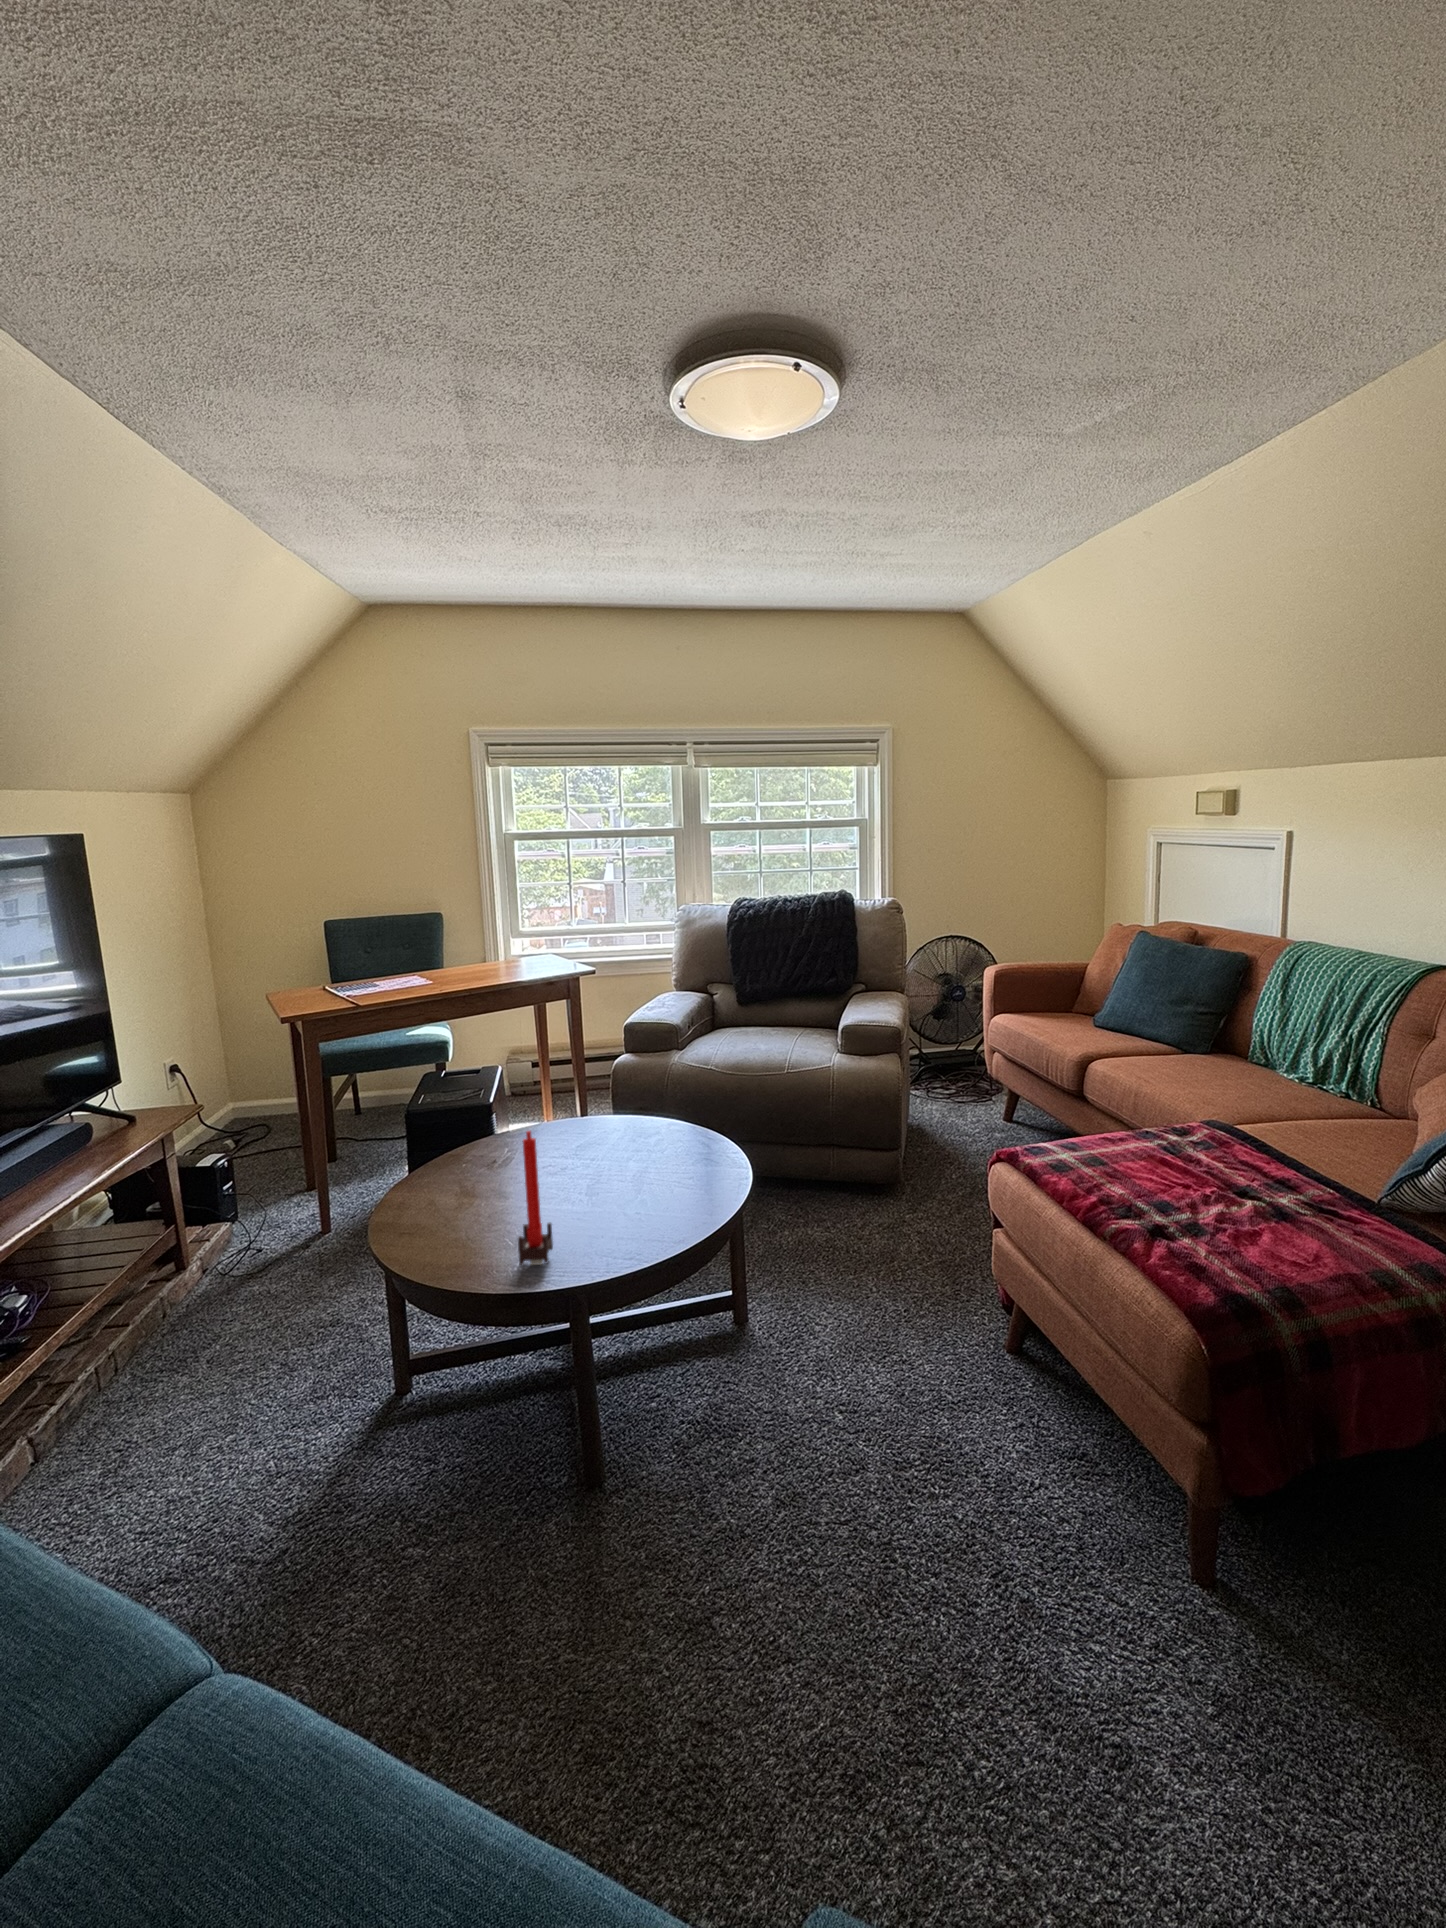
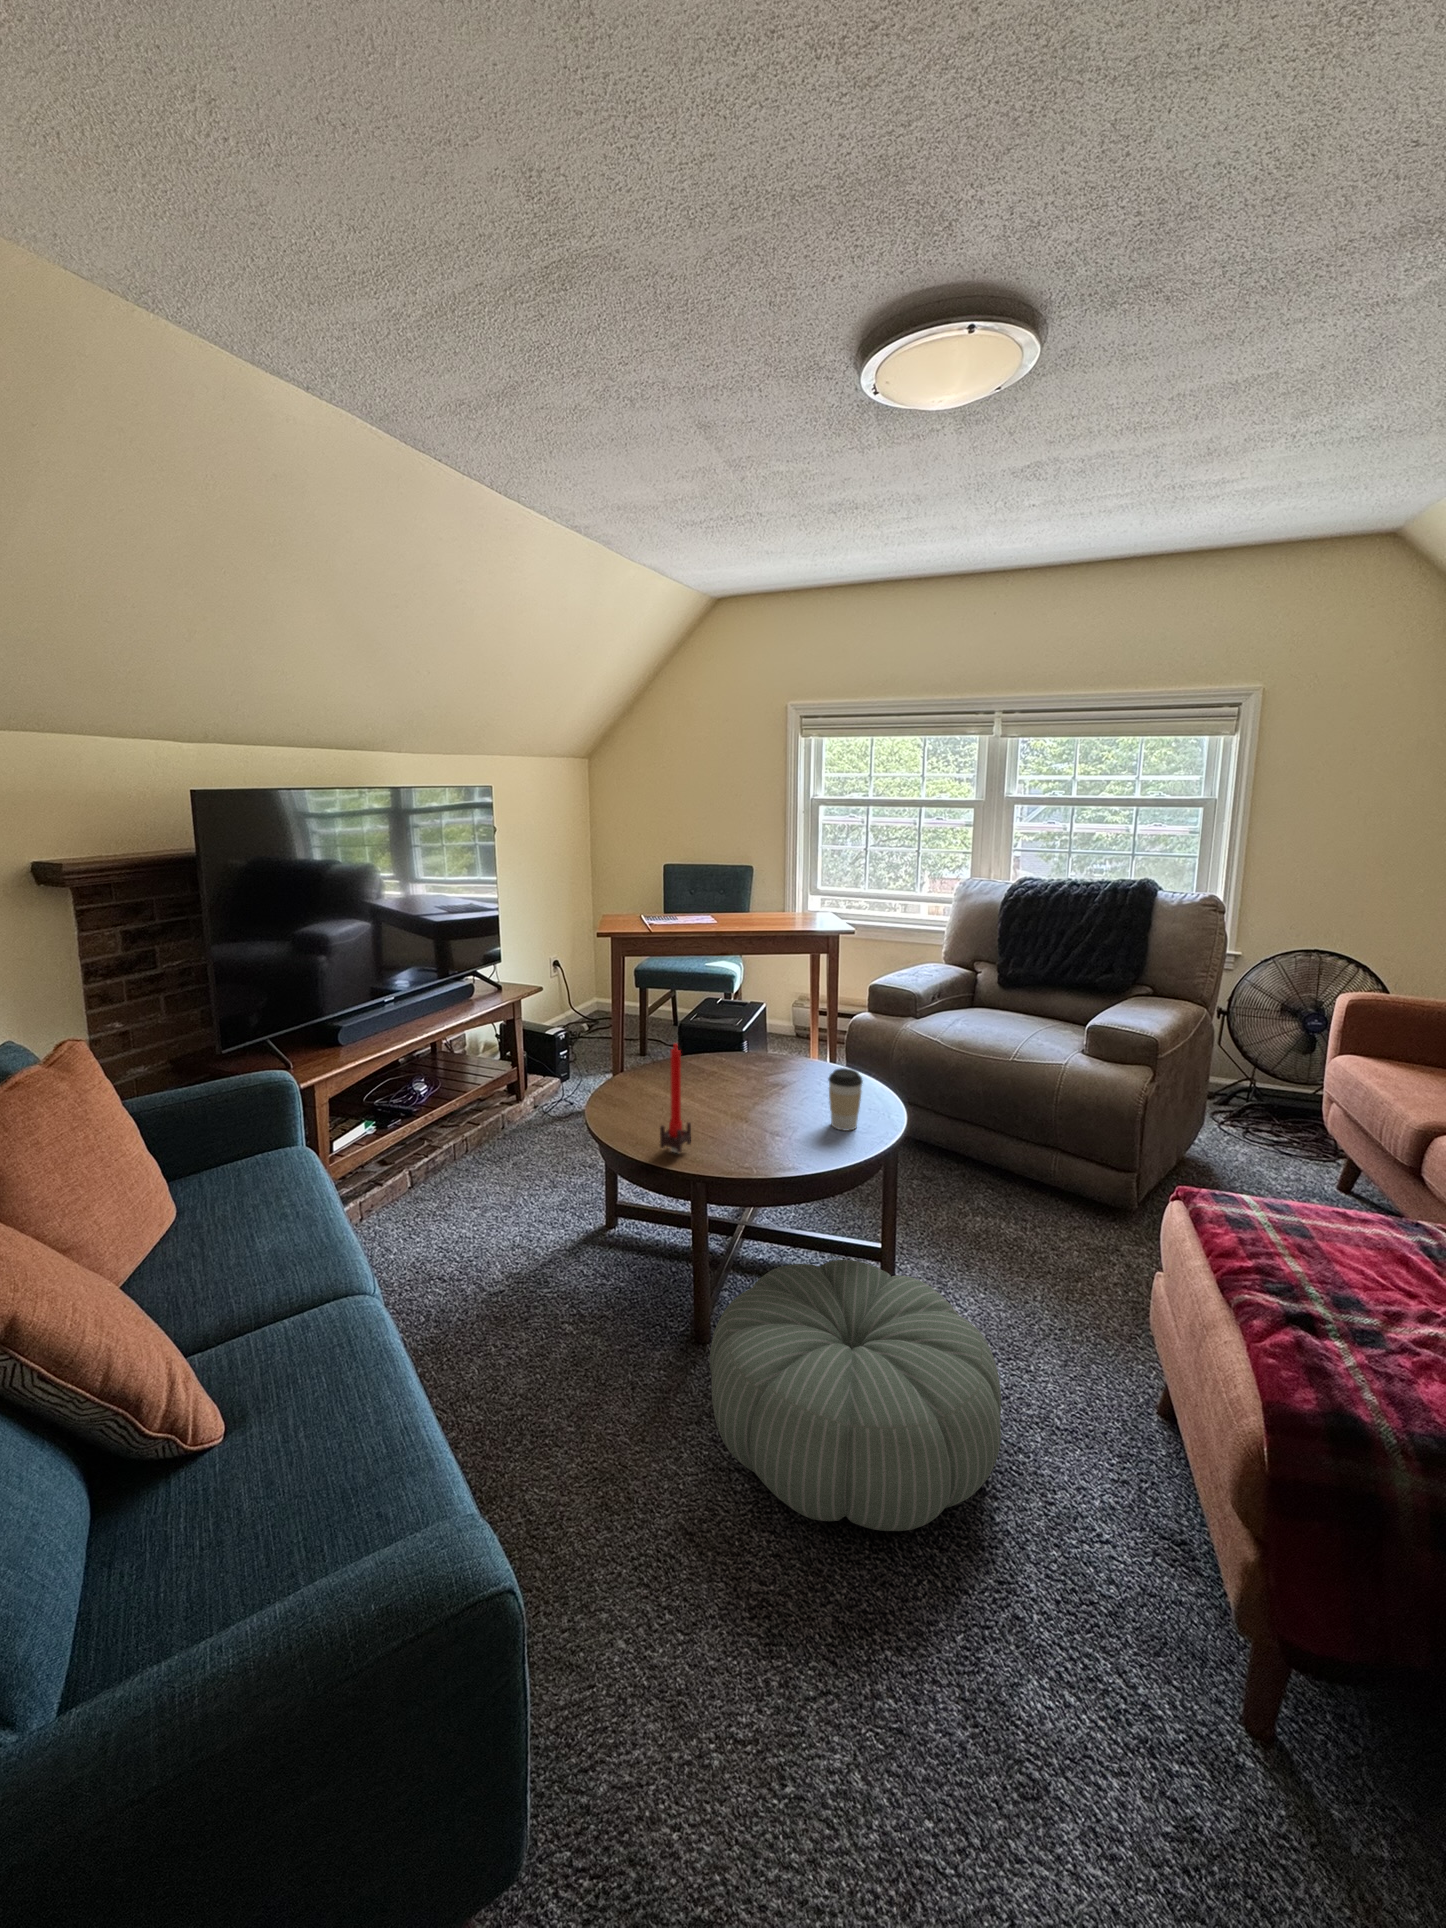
coffee cup: none [675,1114,712,1182] -> present [828,1068,863,1130]
pouf: none [639,1312,952,1621] -> present [710,1260,1001,1531]

